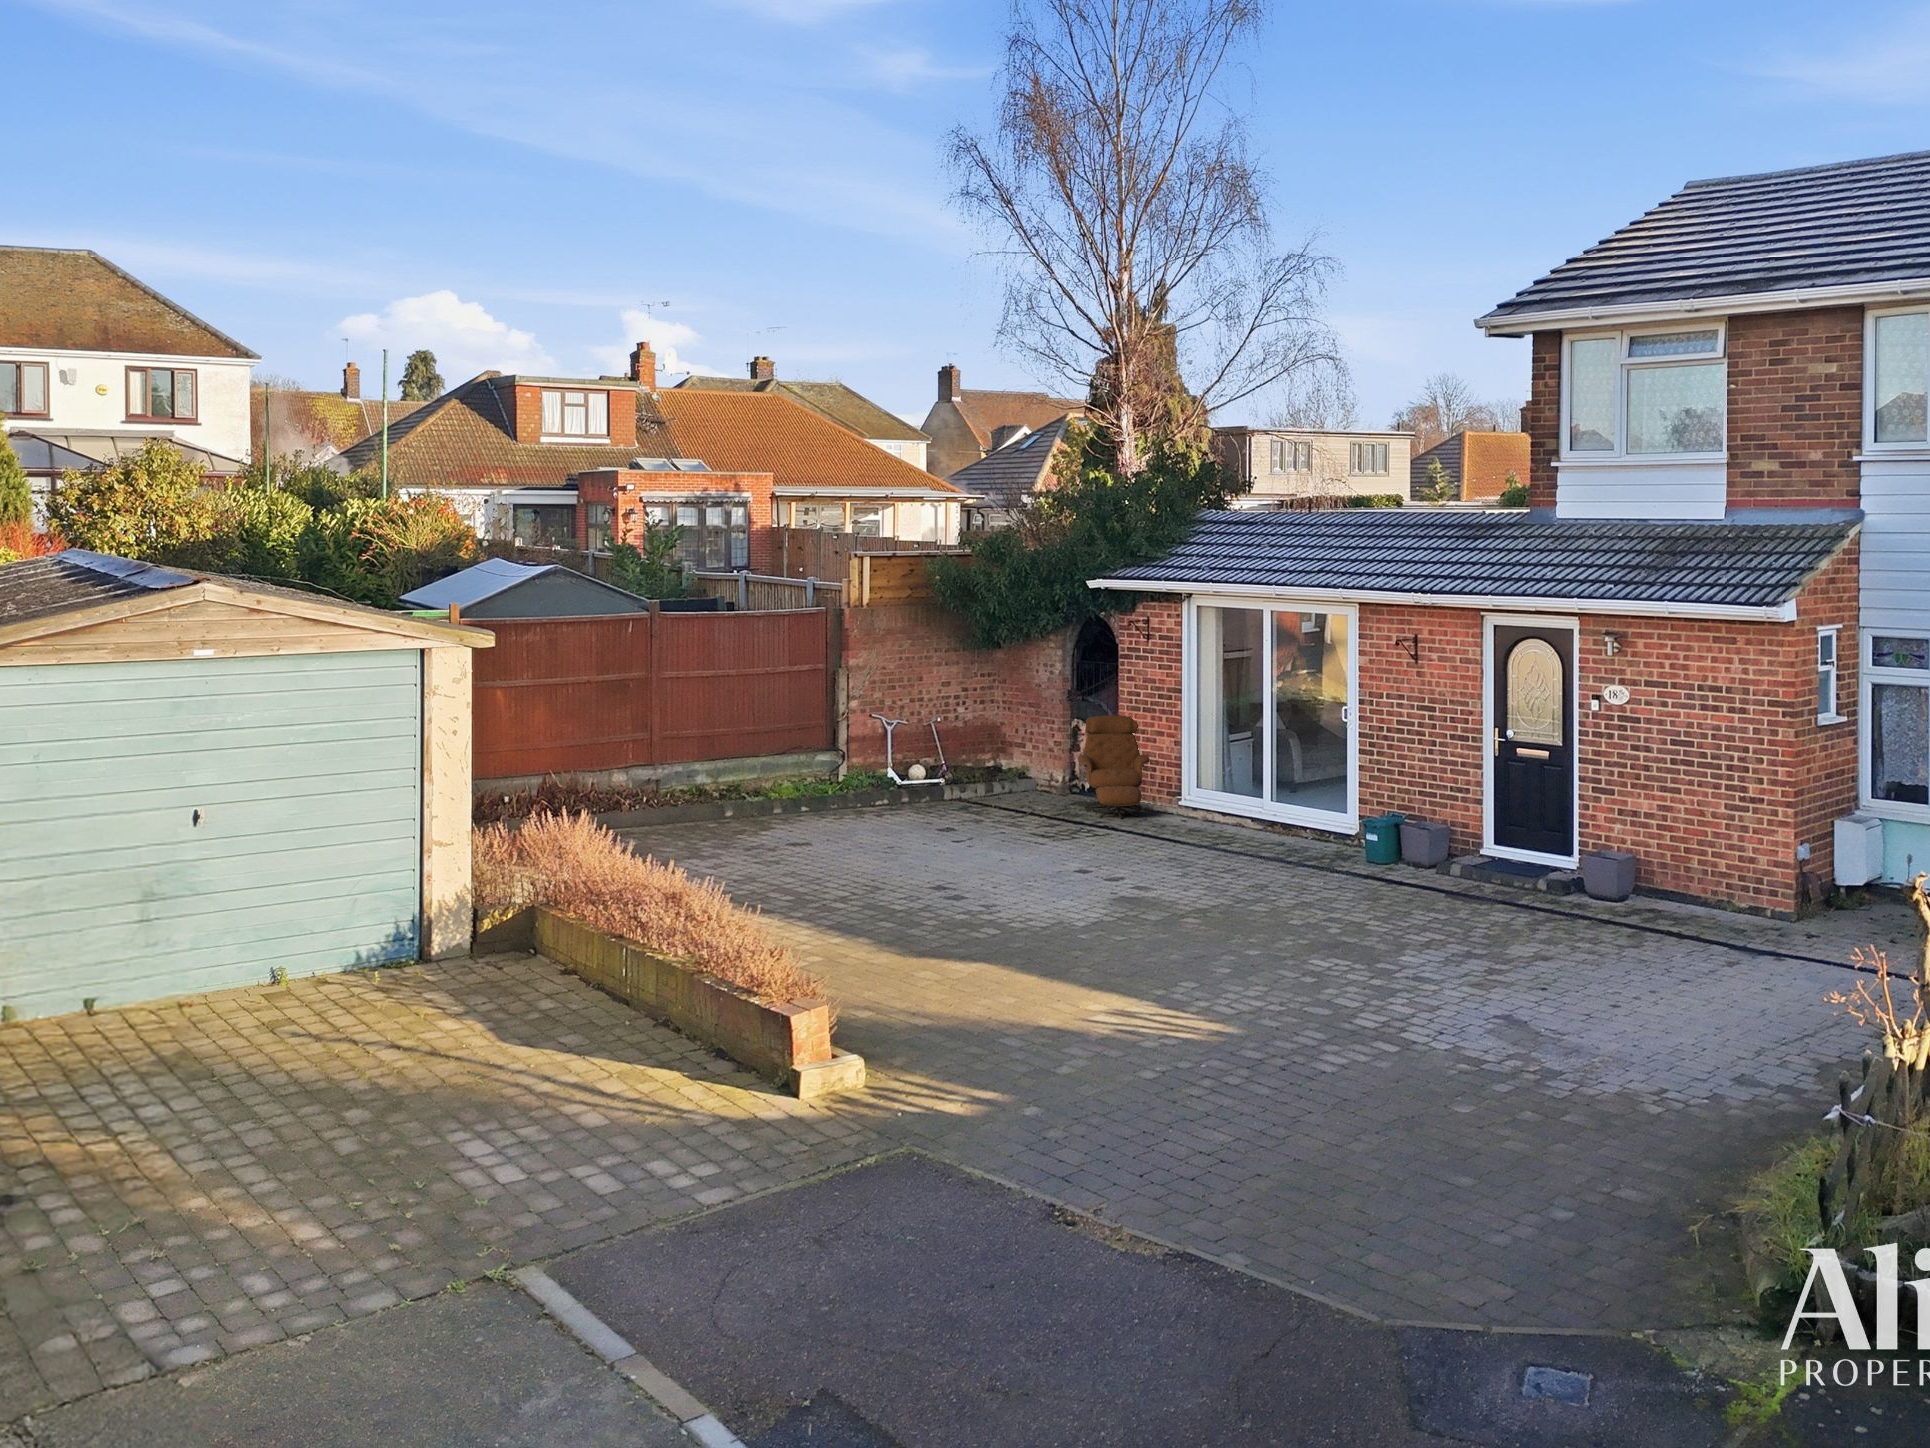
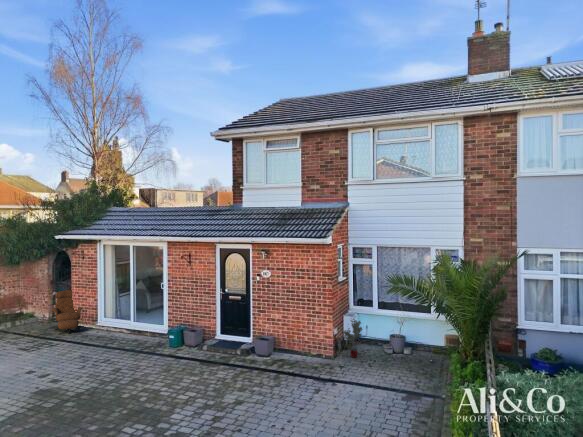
potted tree: none [1822,821,1886,927] -> present [343,319,362,358]

